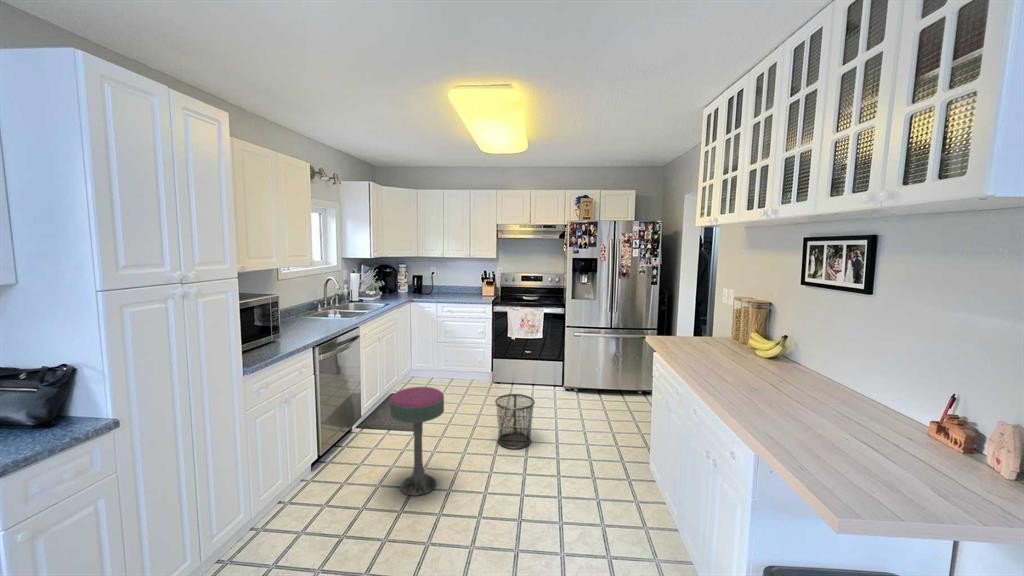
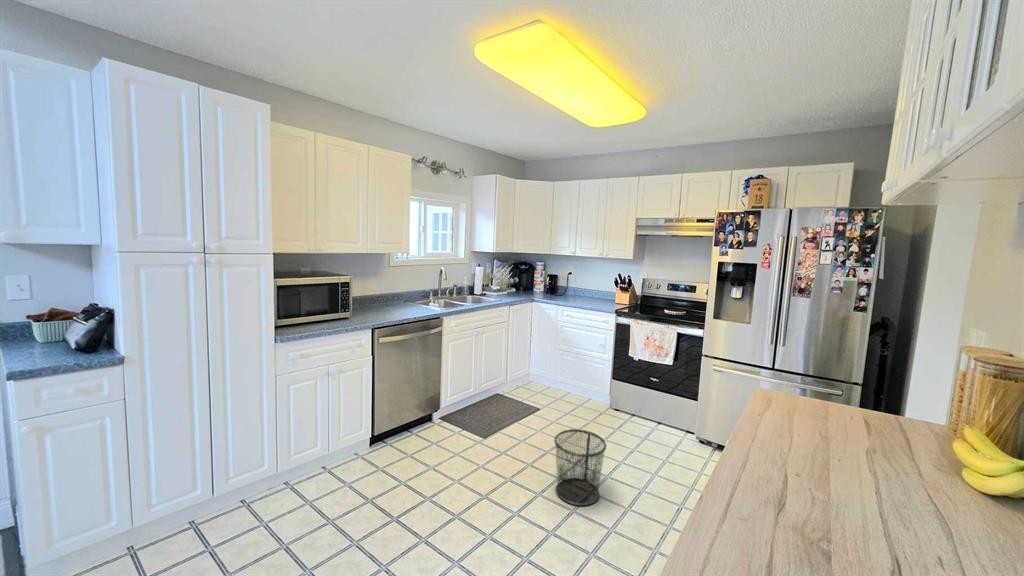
bar stool: present [390,387,444,496] -> none [401,397,463,525]

